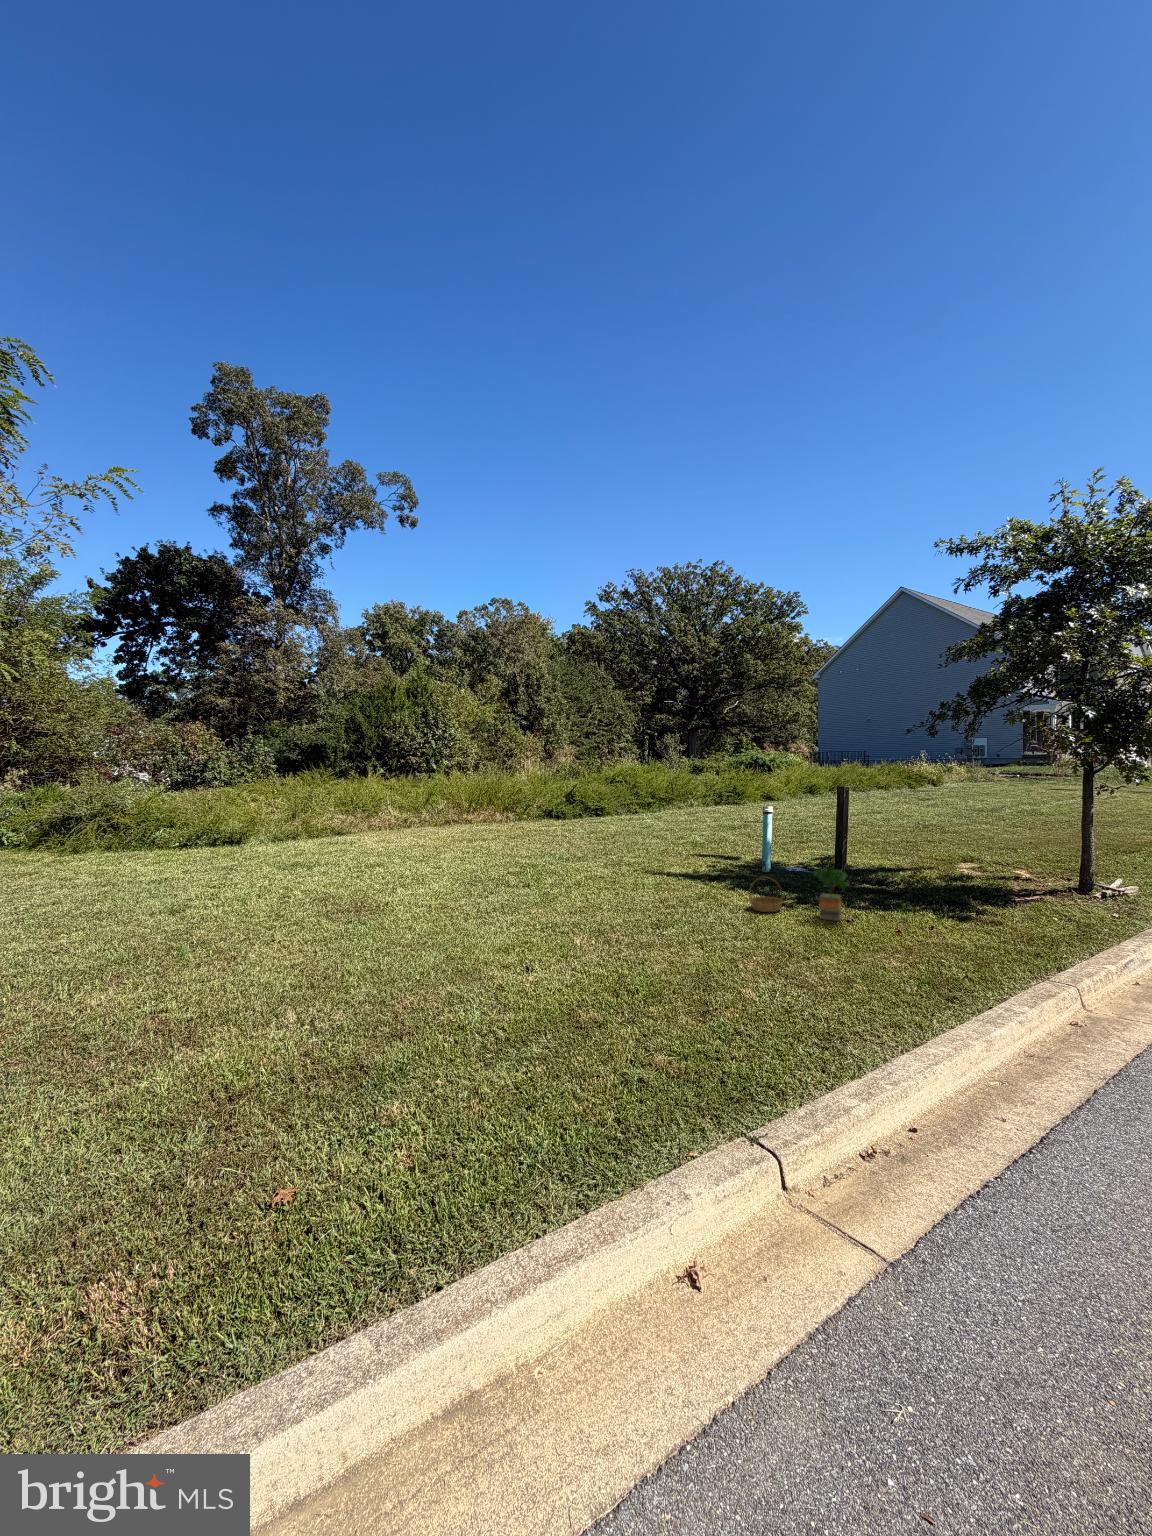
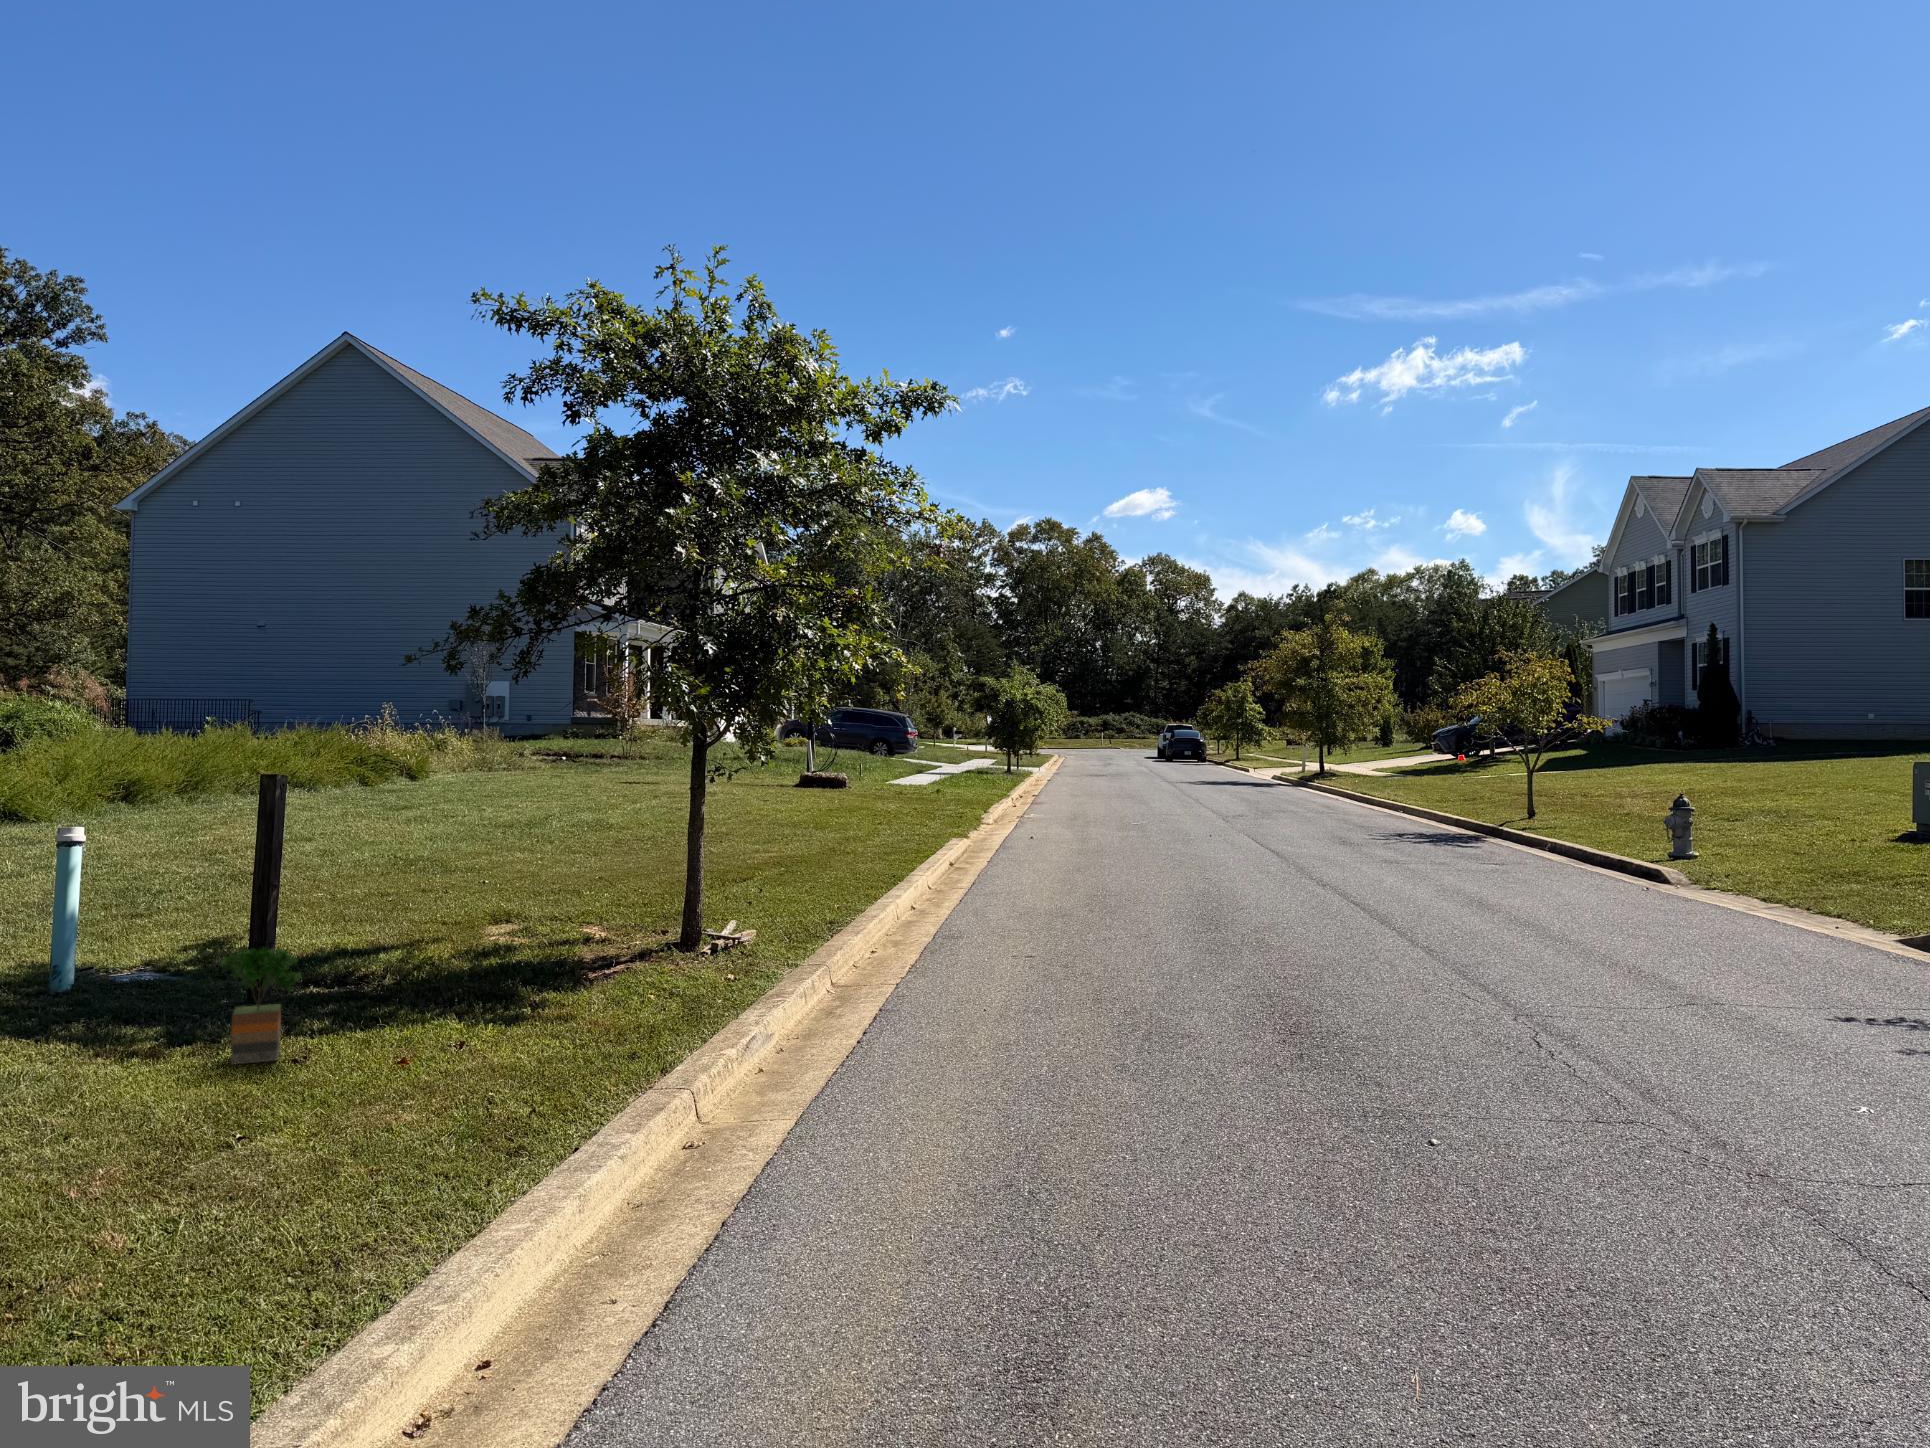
basket: present [749,877,783,912] -> none [38,987,136,1076]

